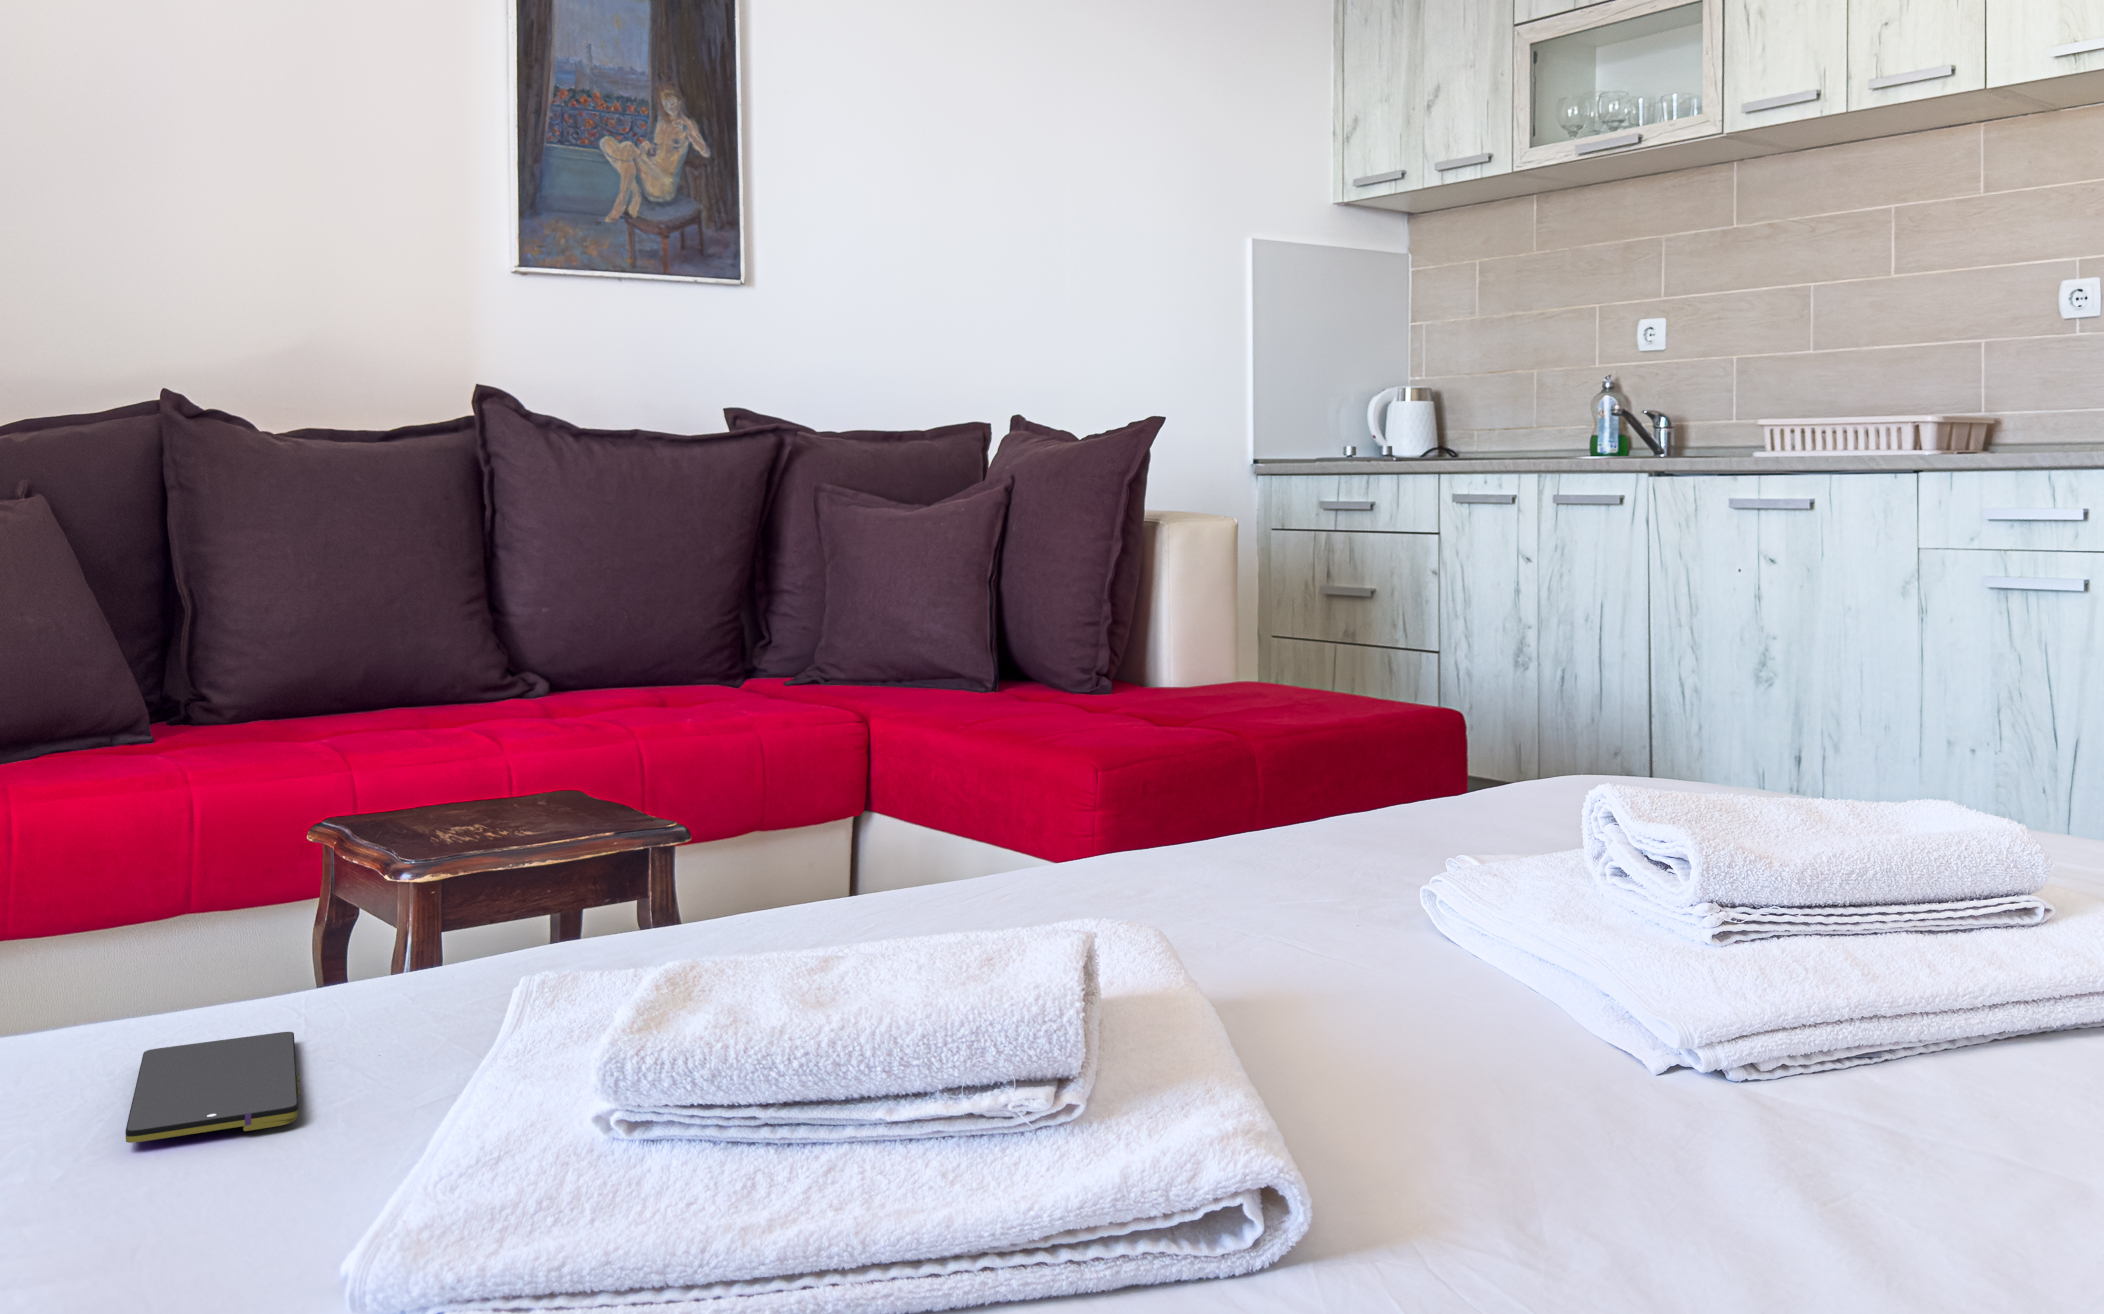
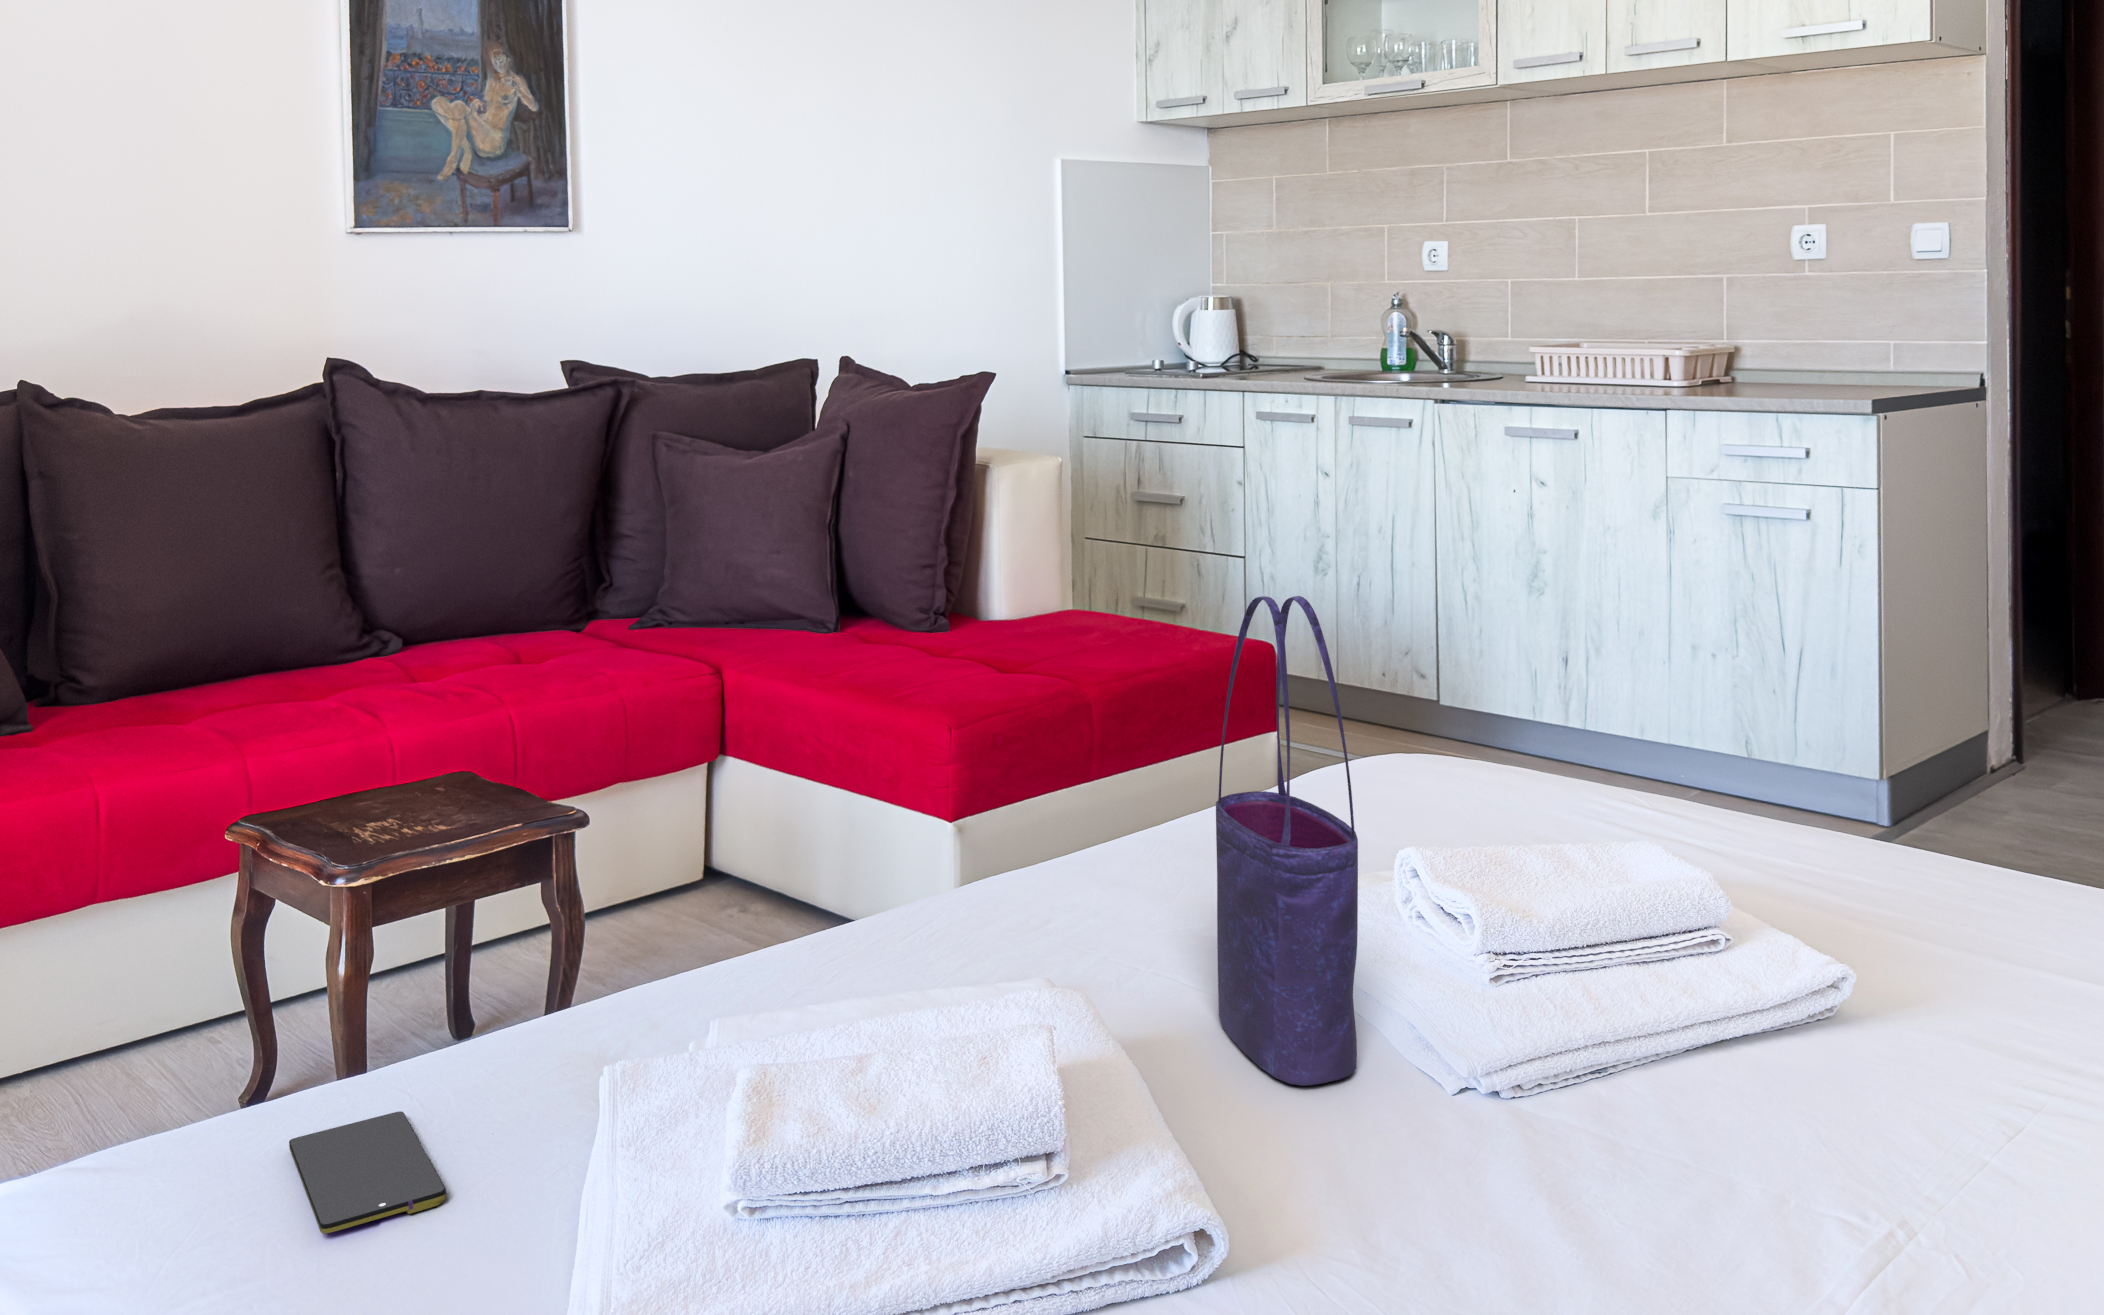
tote bag: none [1337,418,1517,1065] -> present [1216,596,1358,1086]

